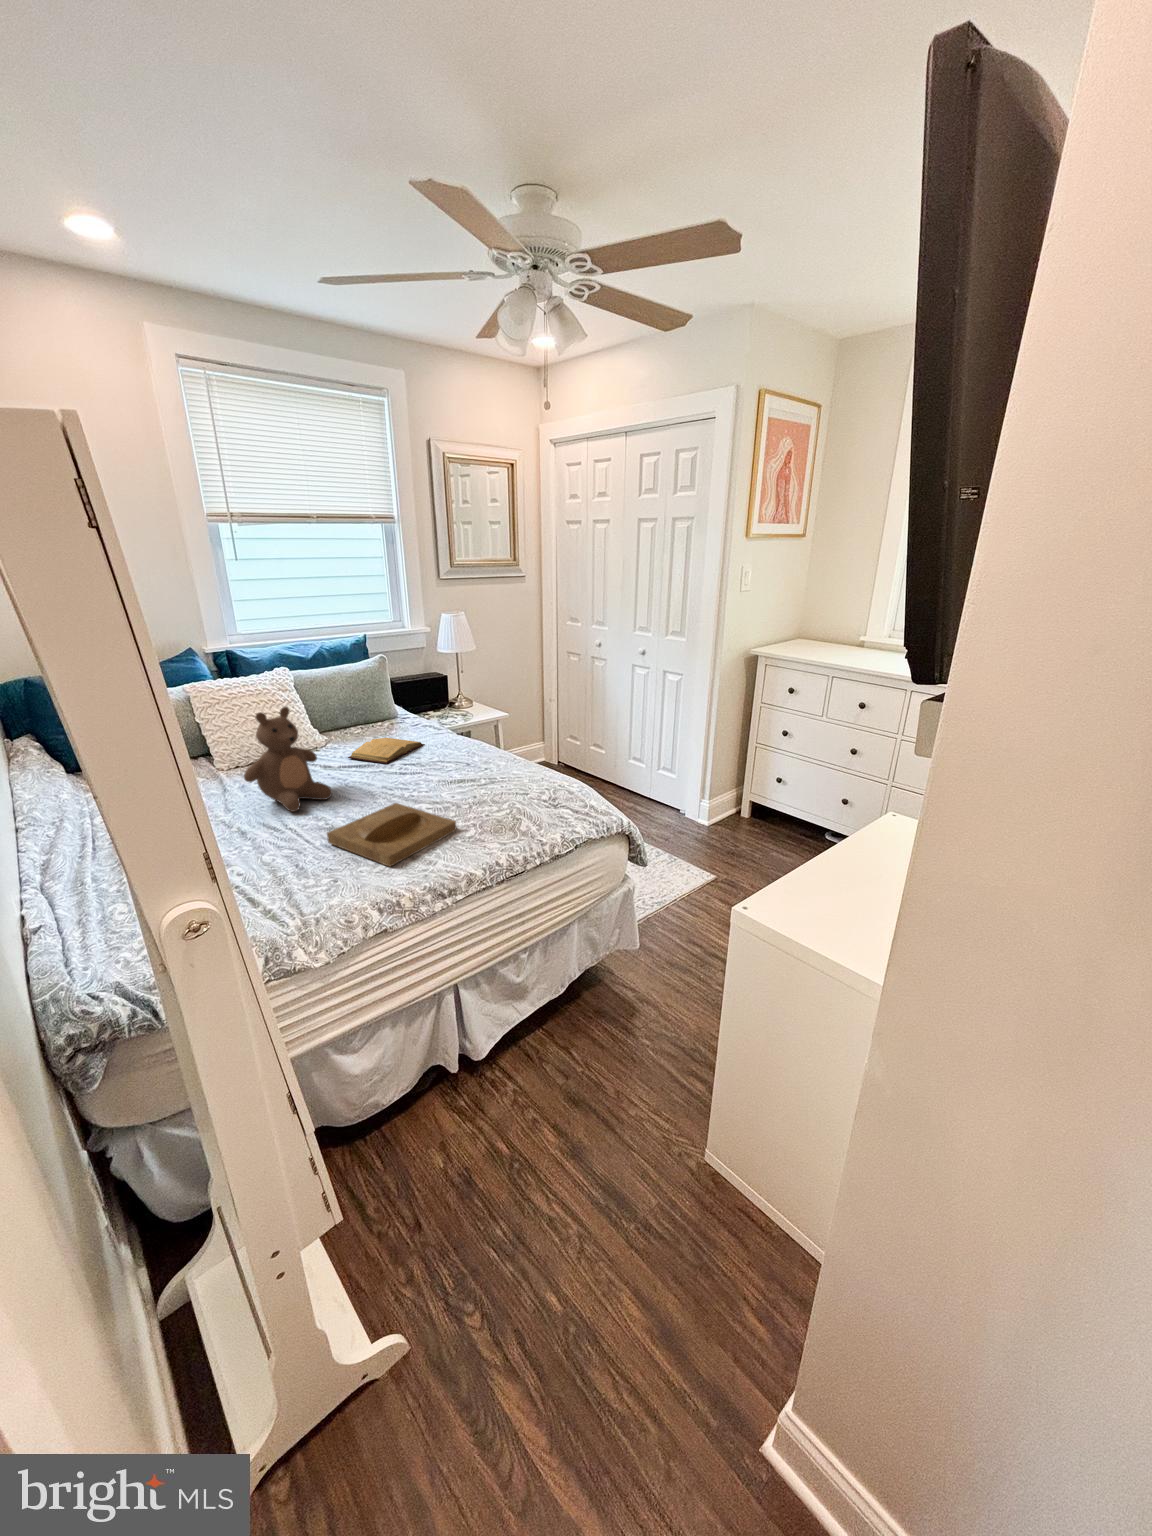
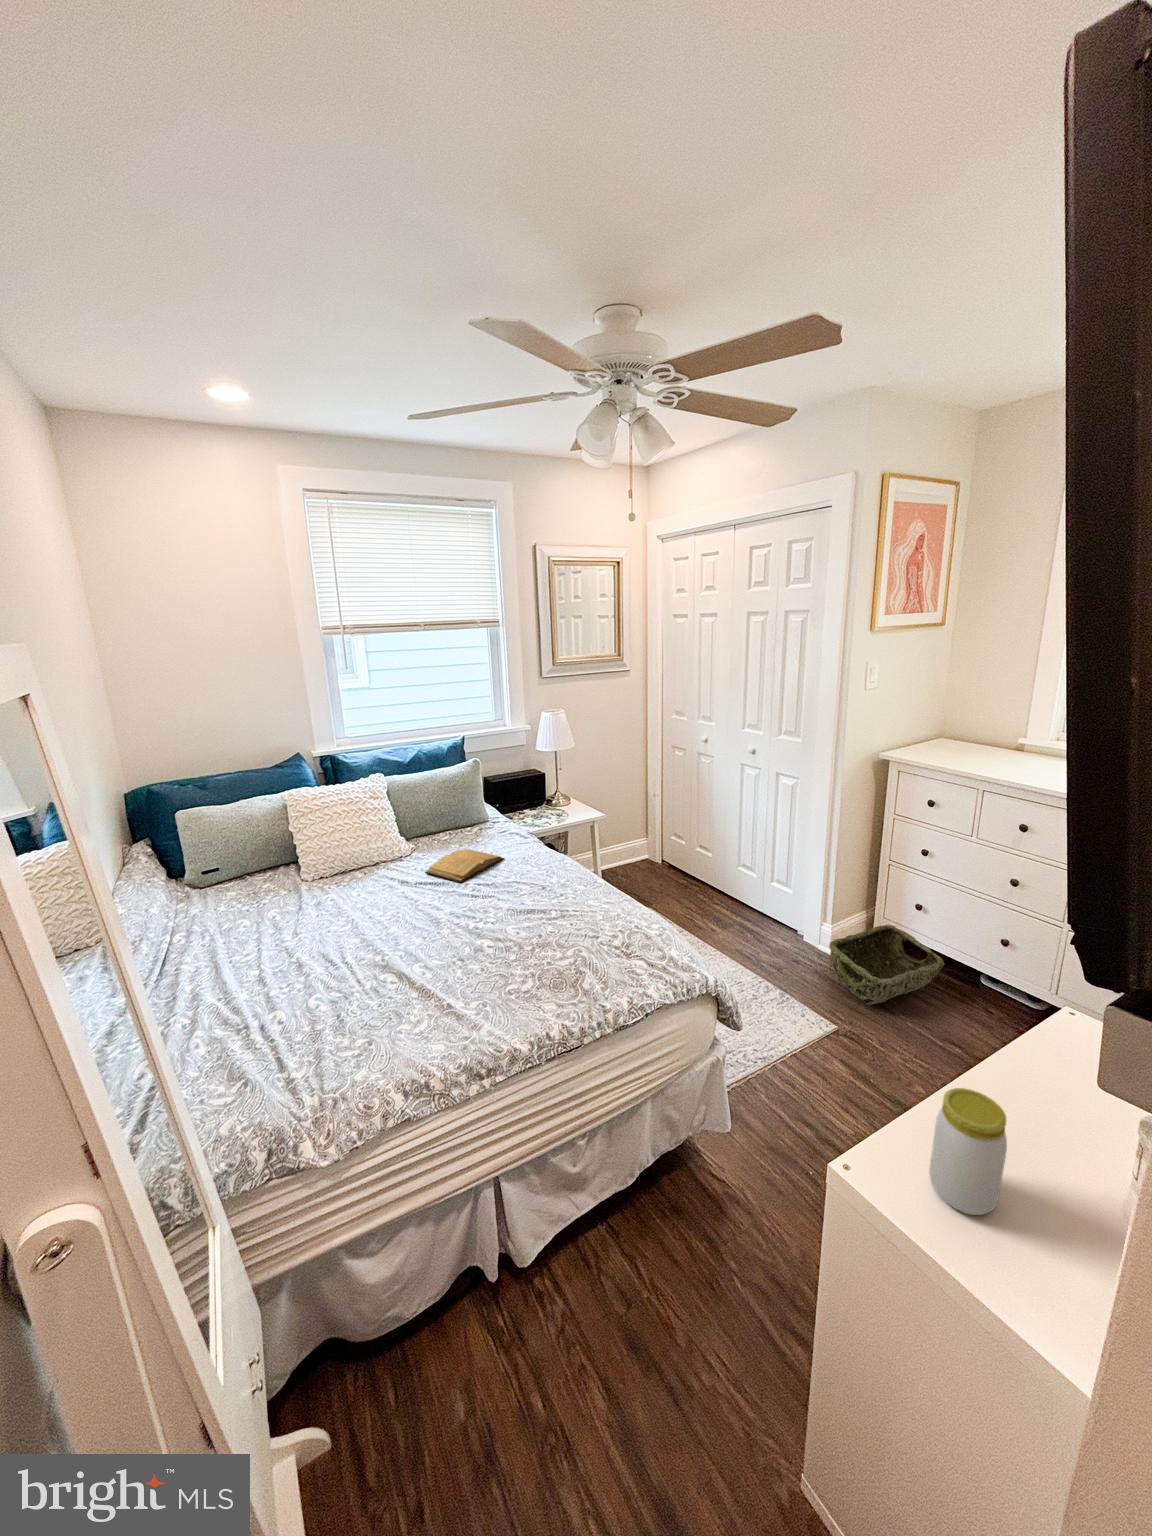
teddy bear: present [244,707,332,812] -> none [310,829,396,942]
woven basket: none [708,796,796,858] -> present [829,925,945,1005]
tray: present [327,803,457,867] -> none [374,940,512,1031]
jar: none [802,838,854,921] -> present [929,1088,1007,1215]

